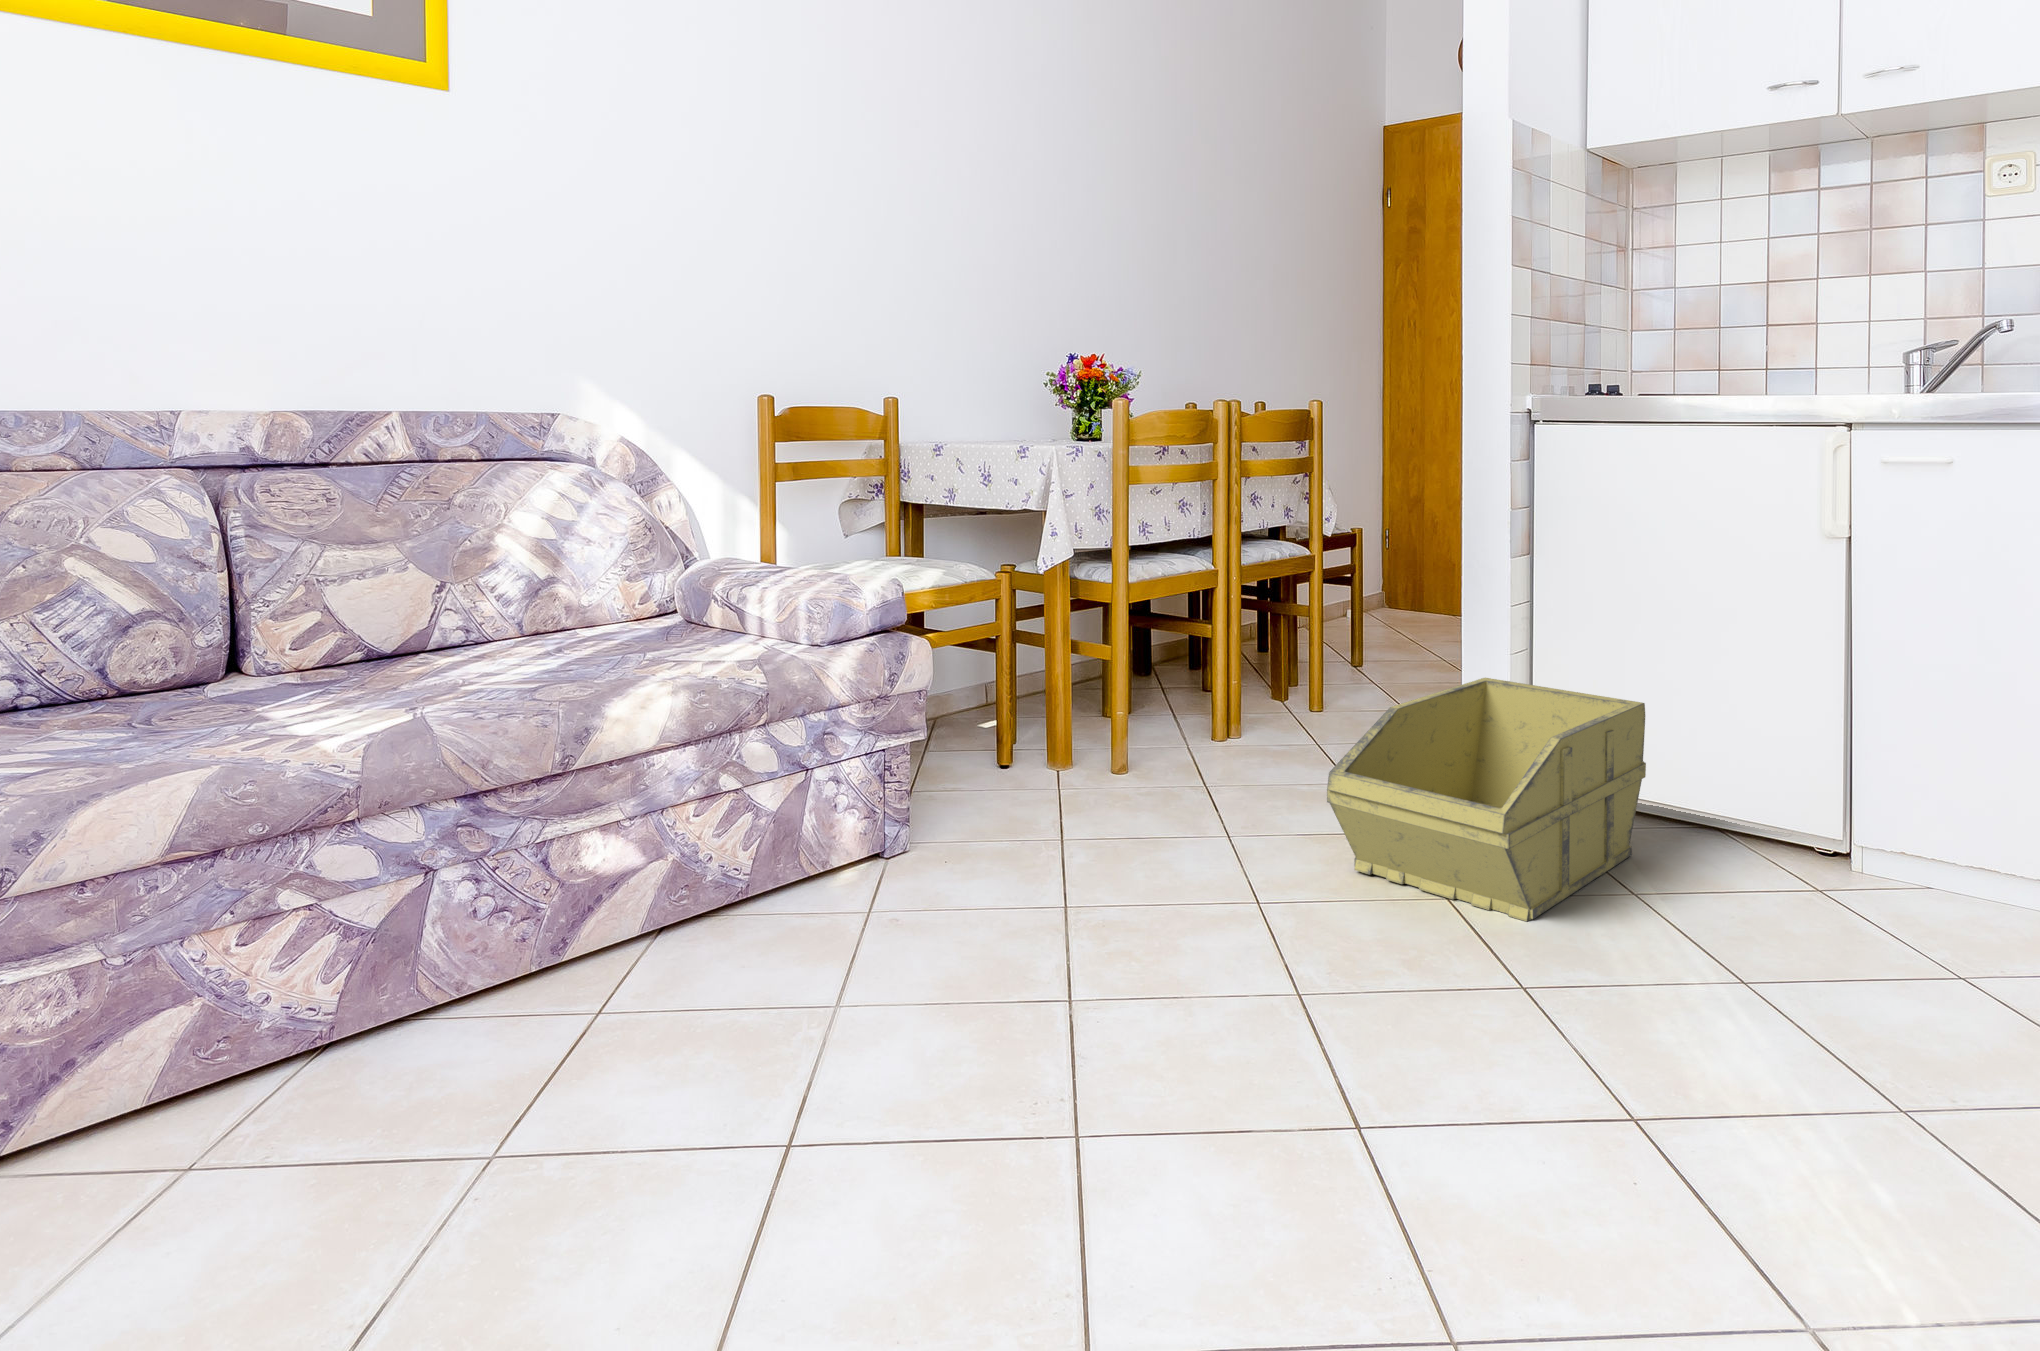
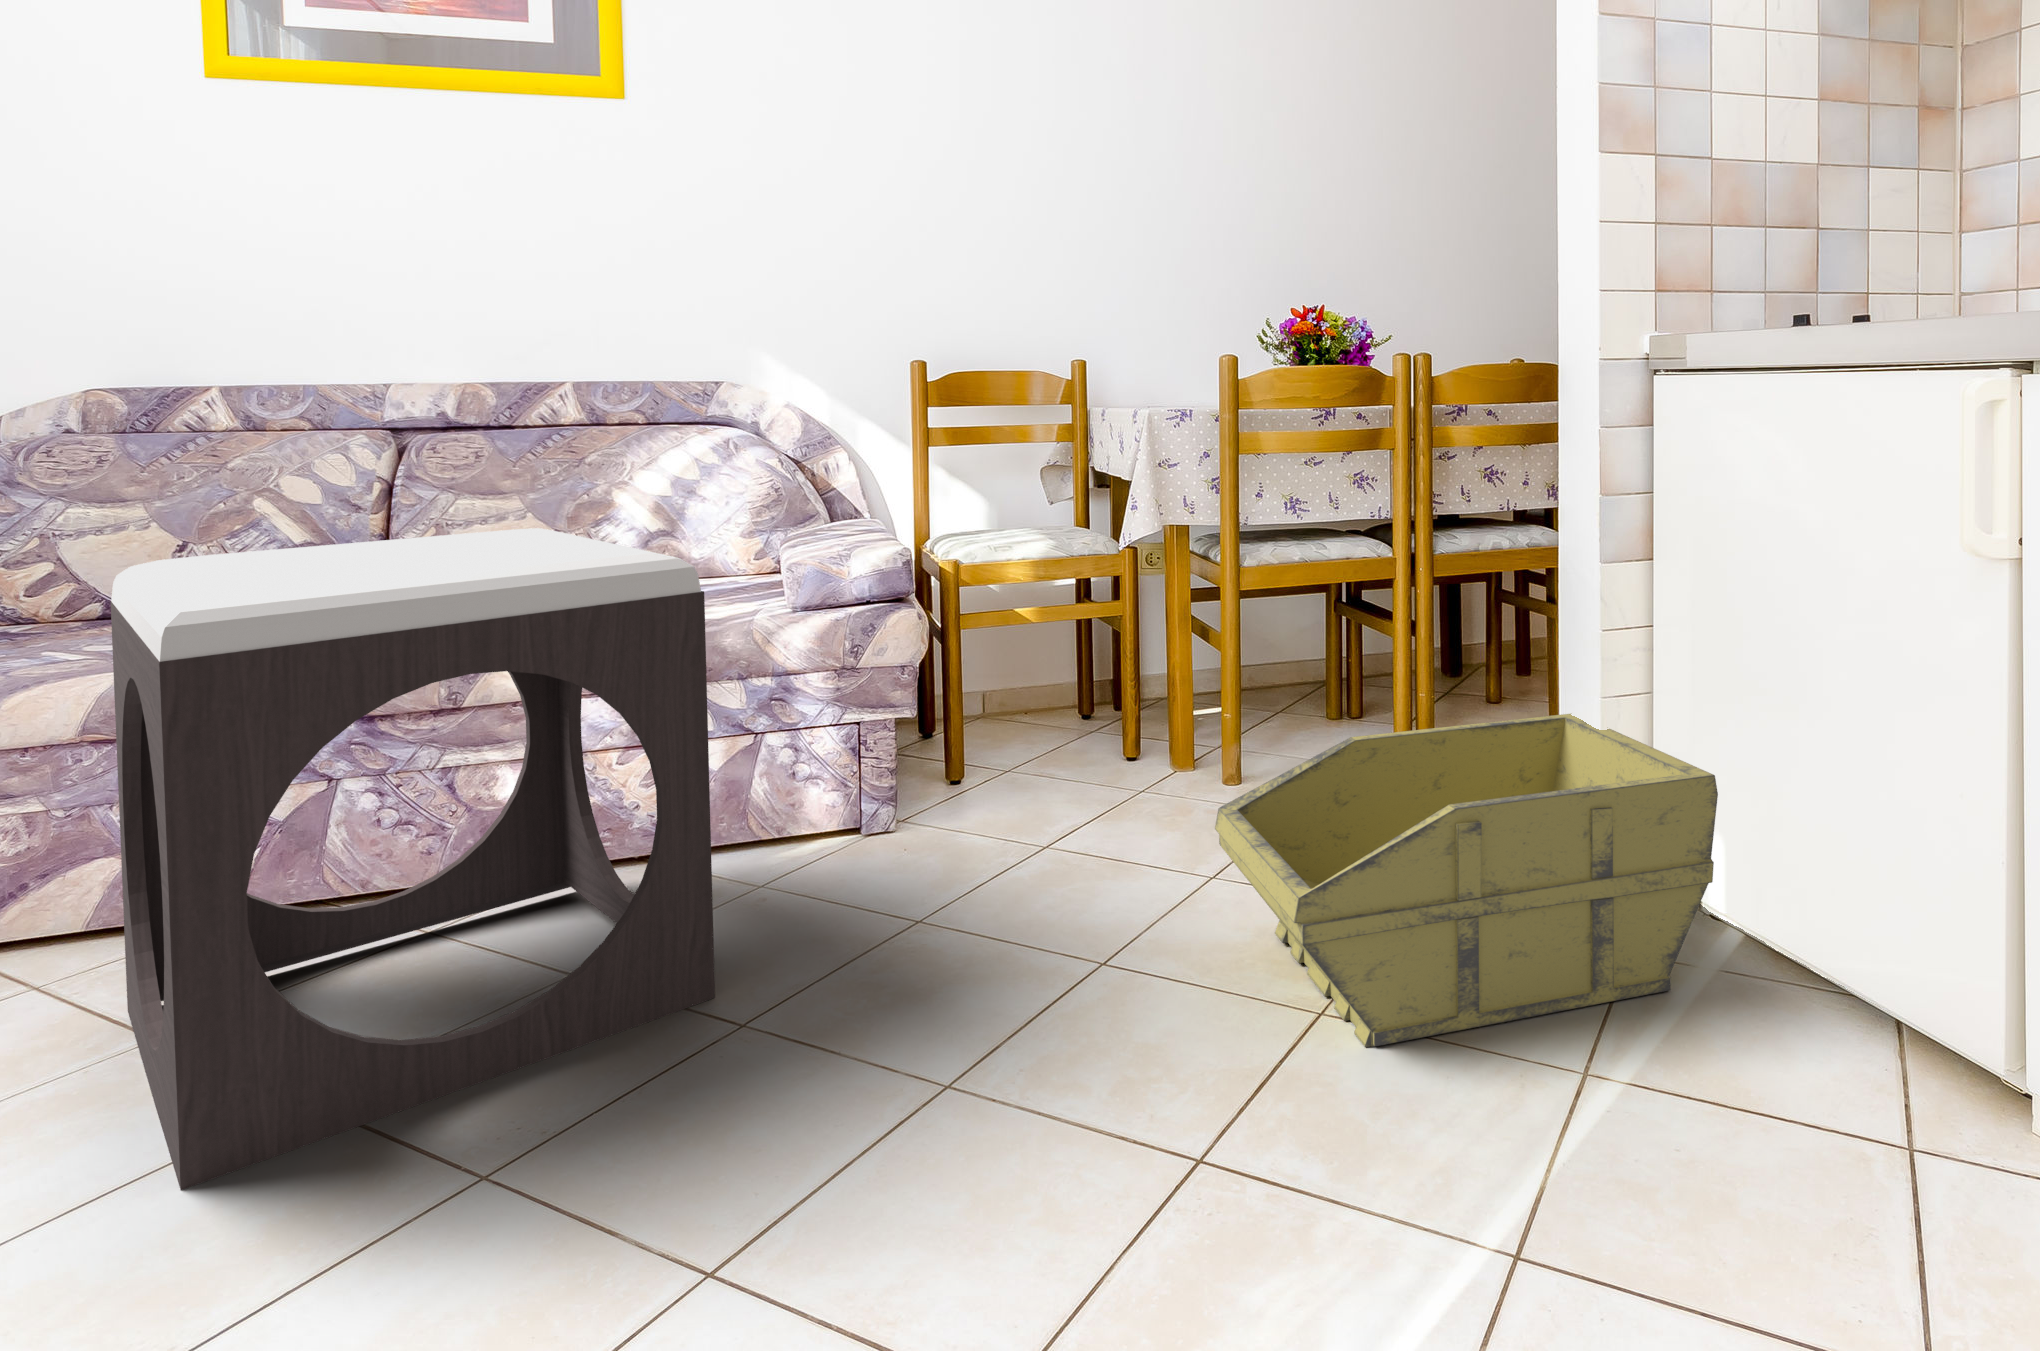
footstool: none [388,571,1014,1245] -> present [111,528,715,1190]

